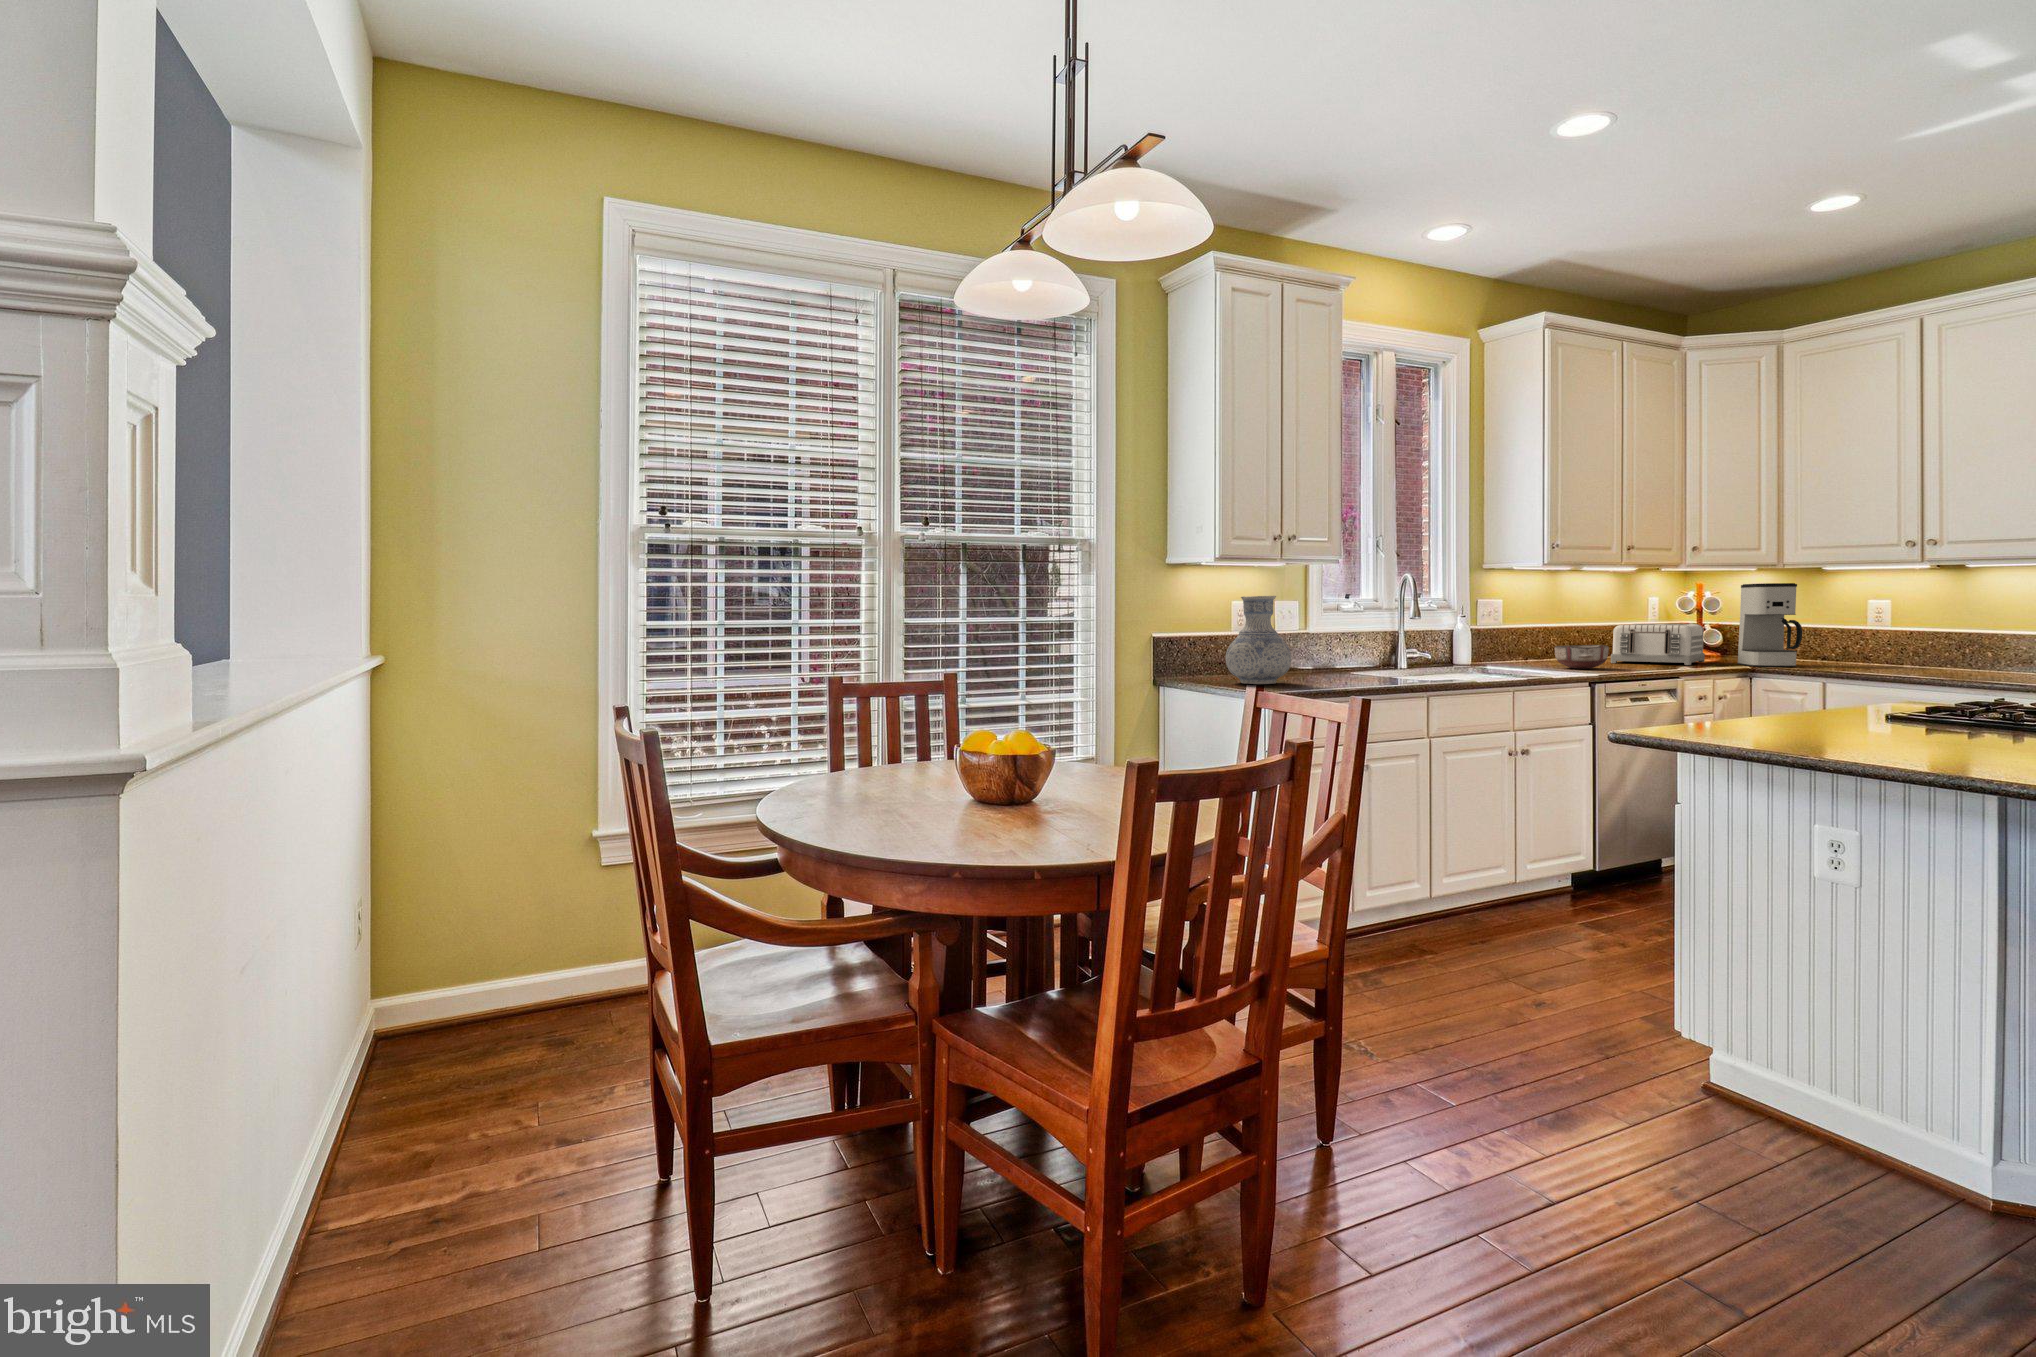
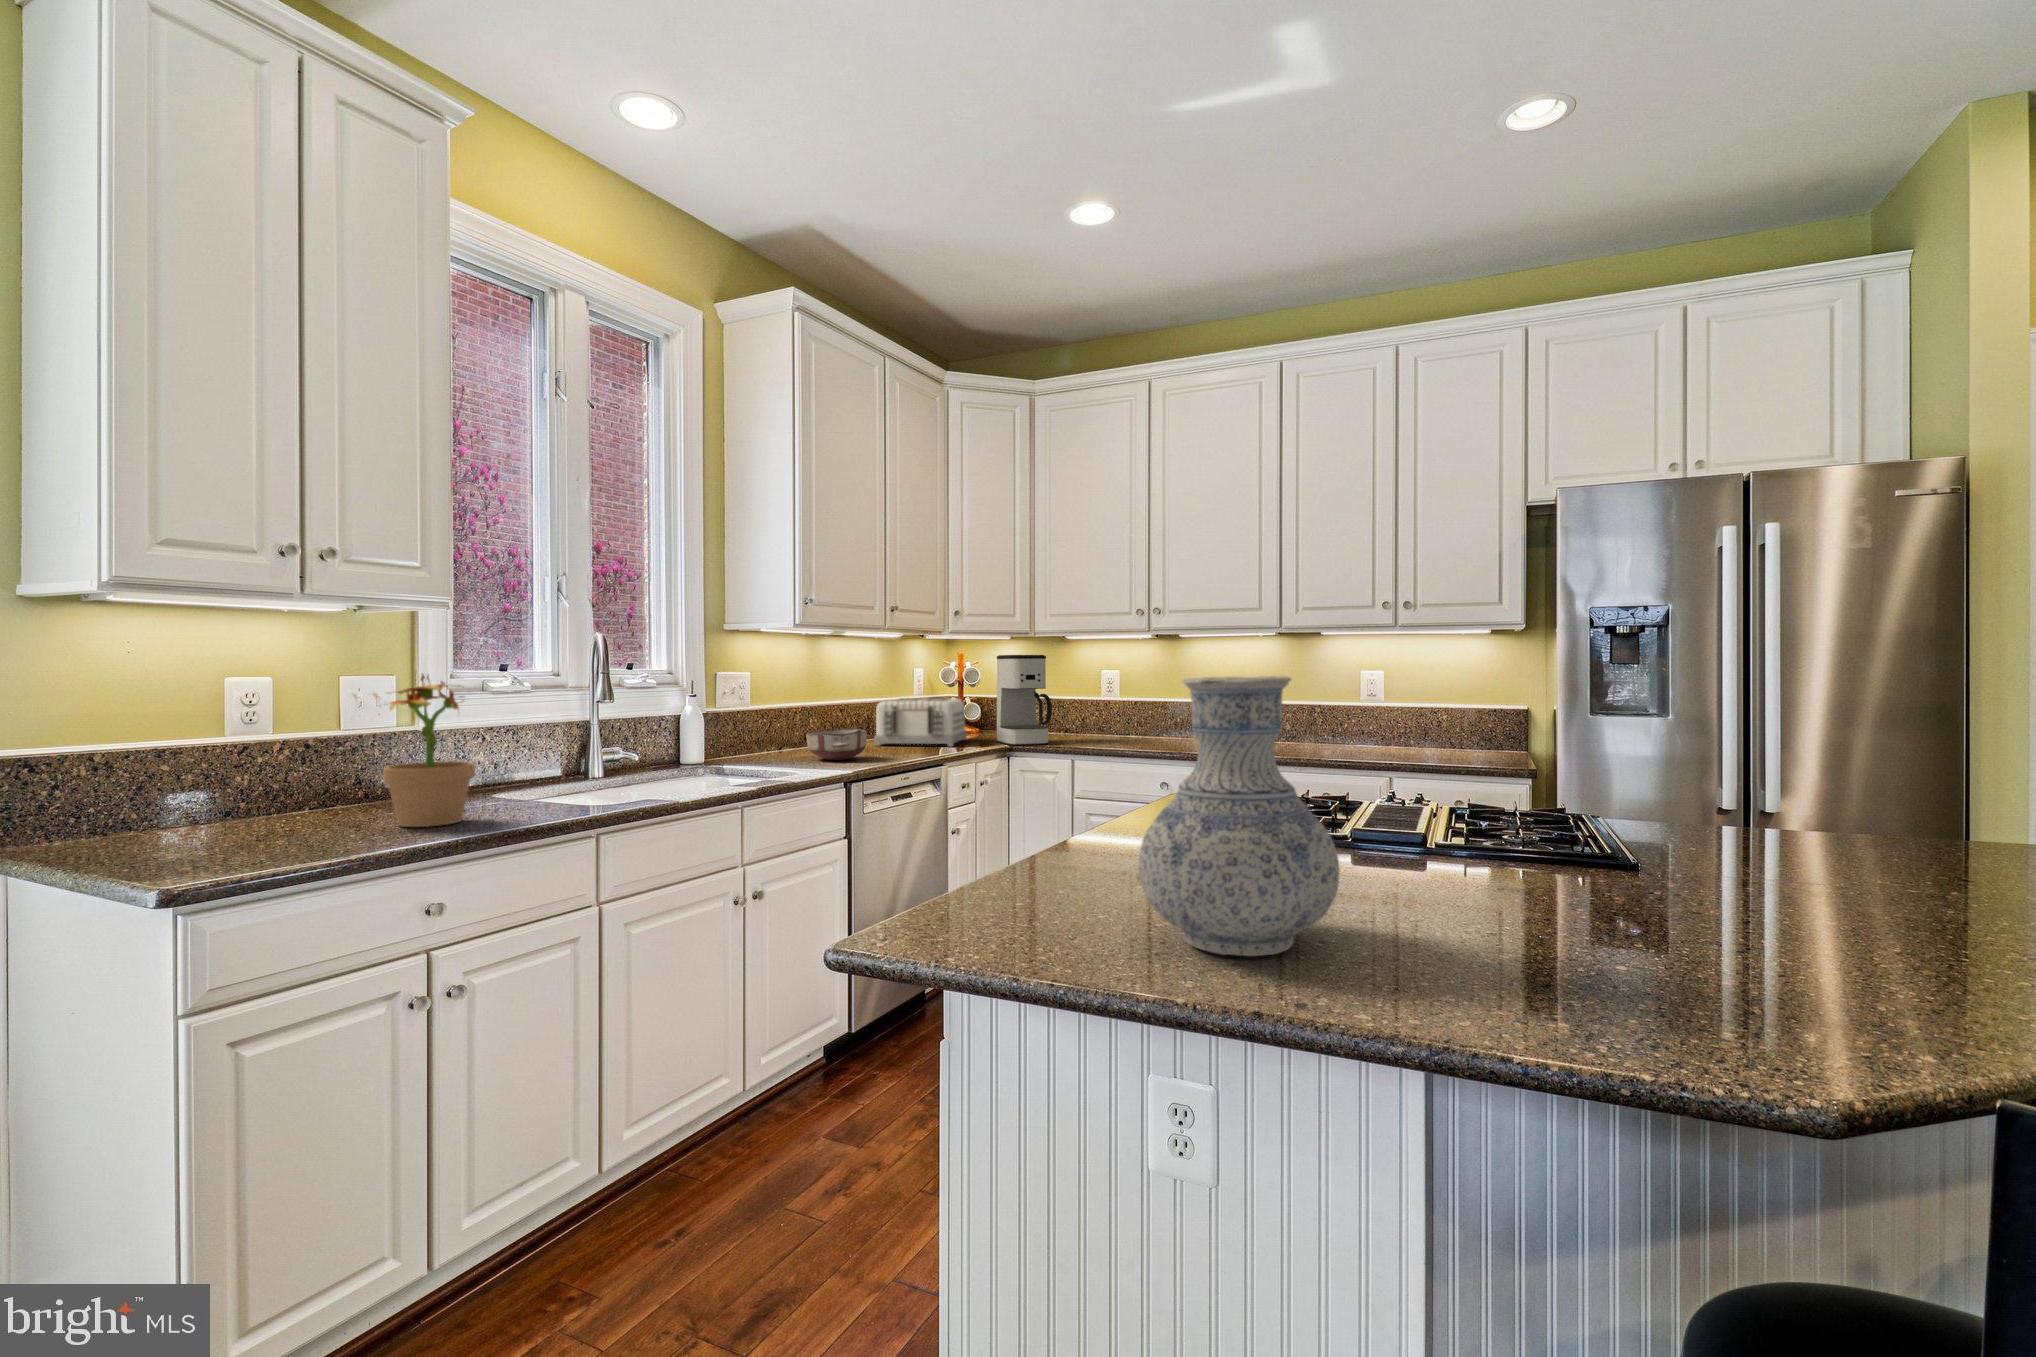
vase: present [1226,596,1291,684] -> present [1139,676,1340,956]
potted plant: none [1316,596,1363,682] -> present [383,674,475,827]

